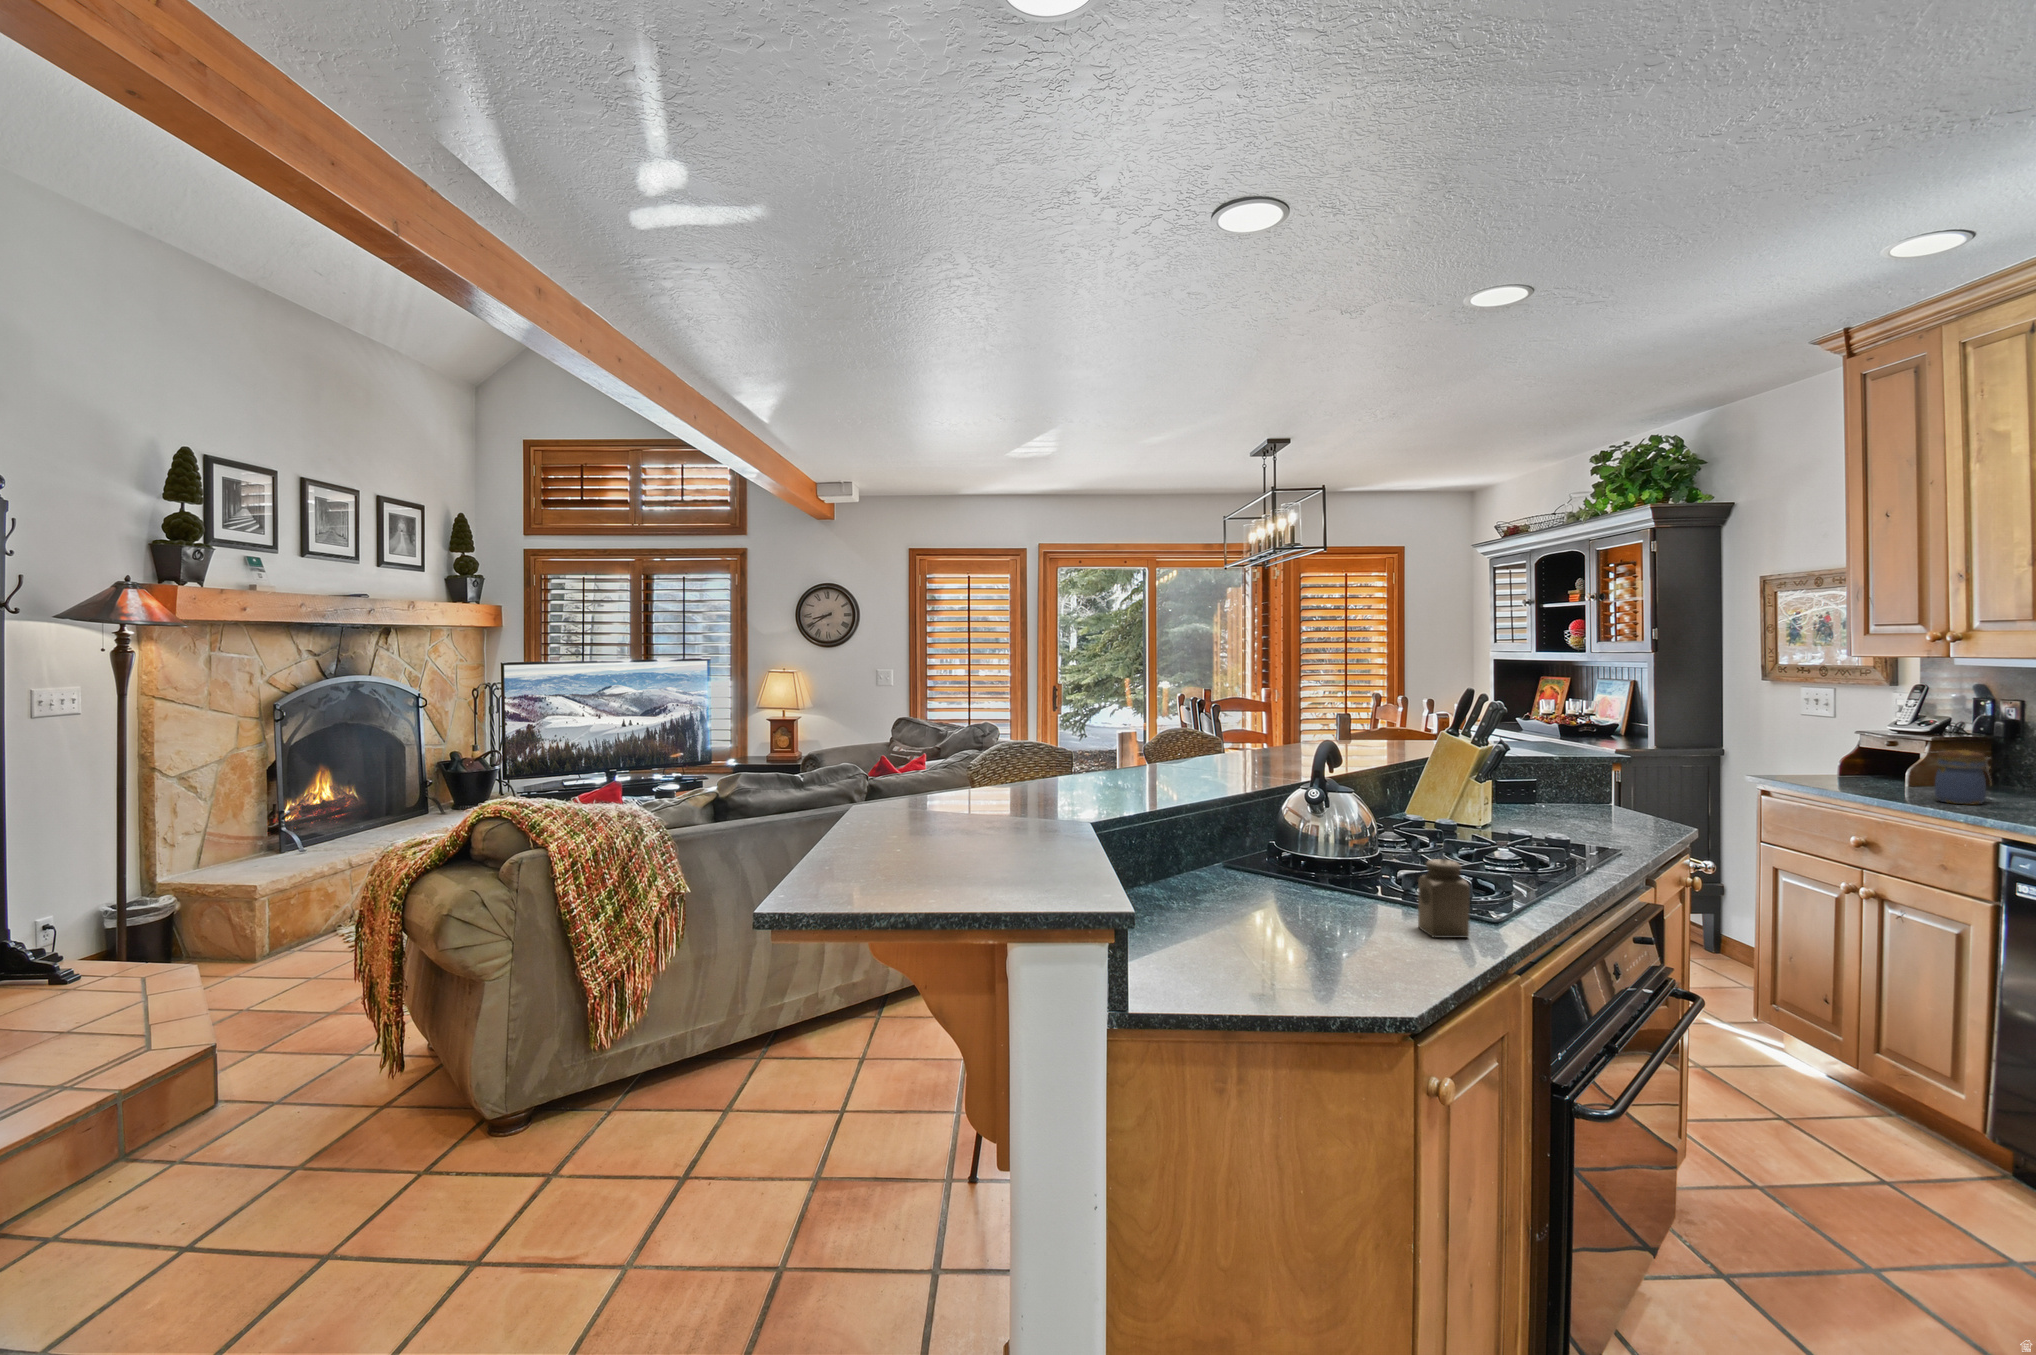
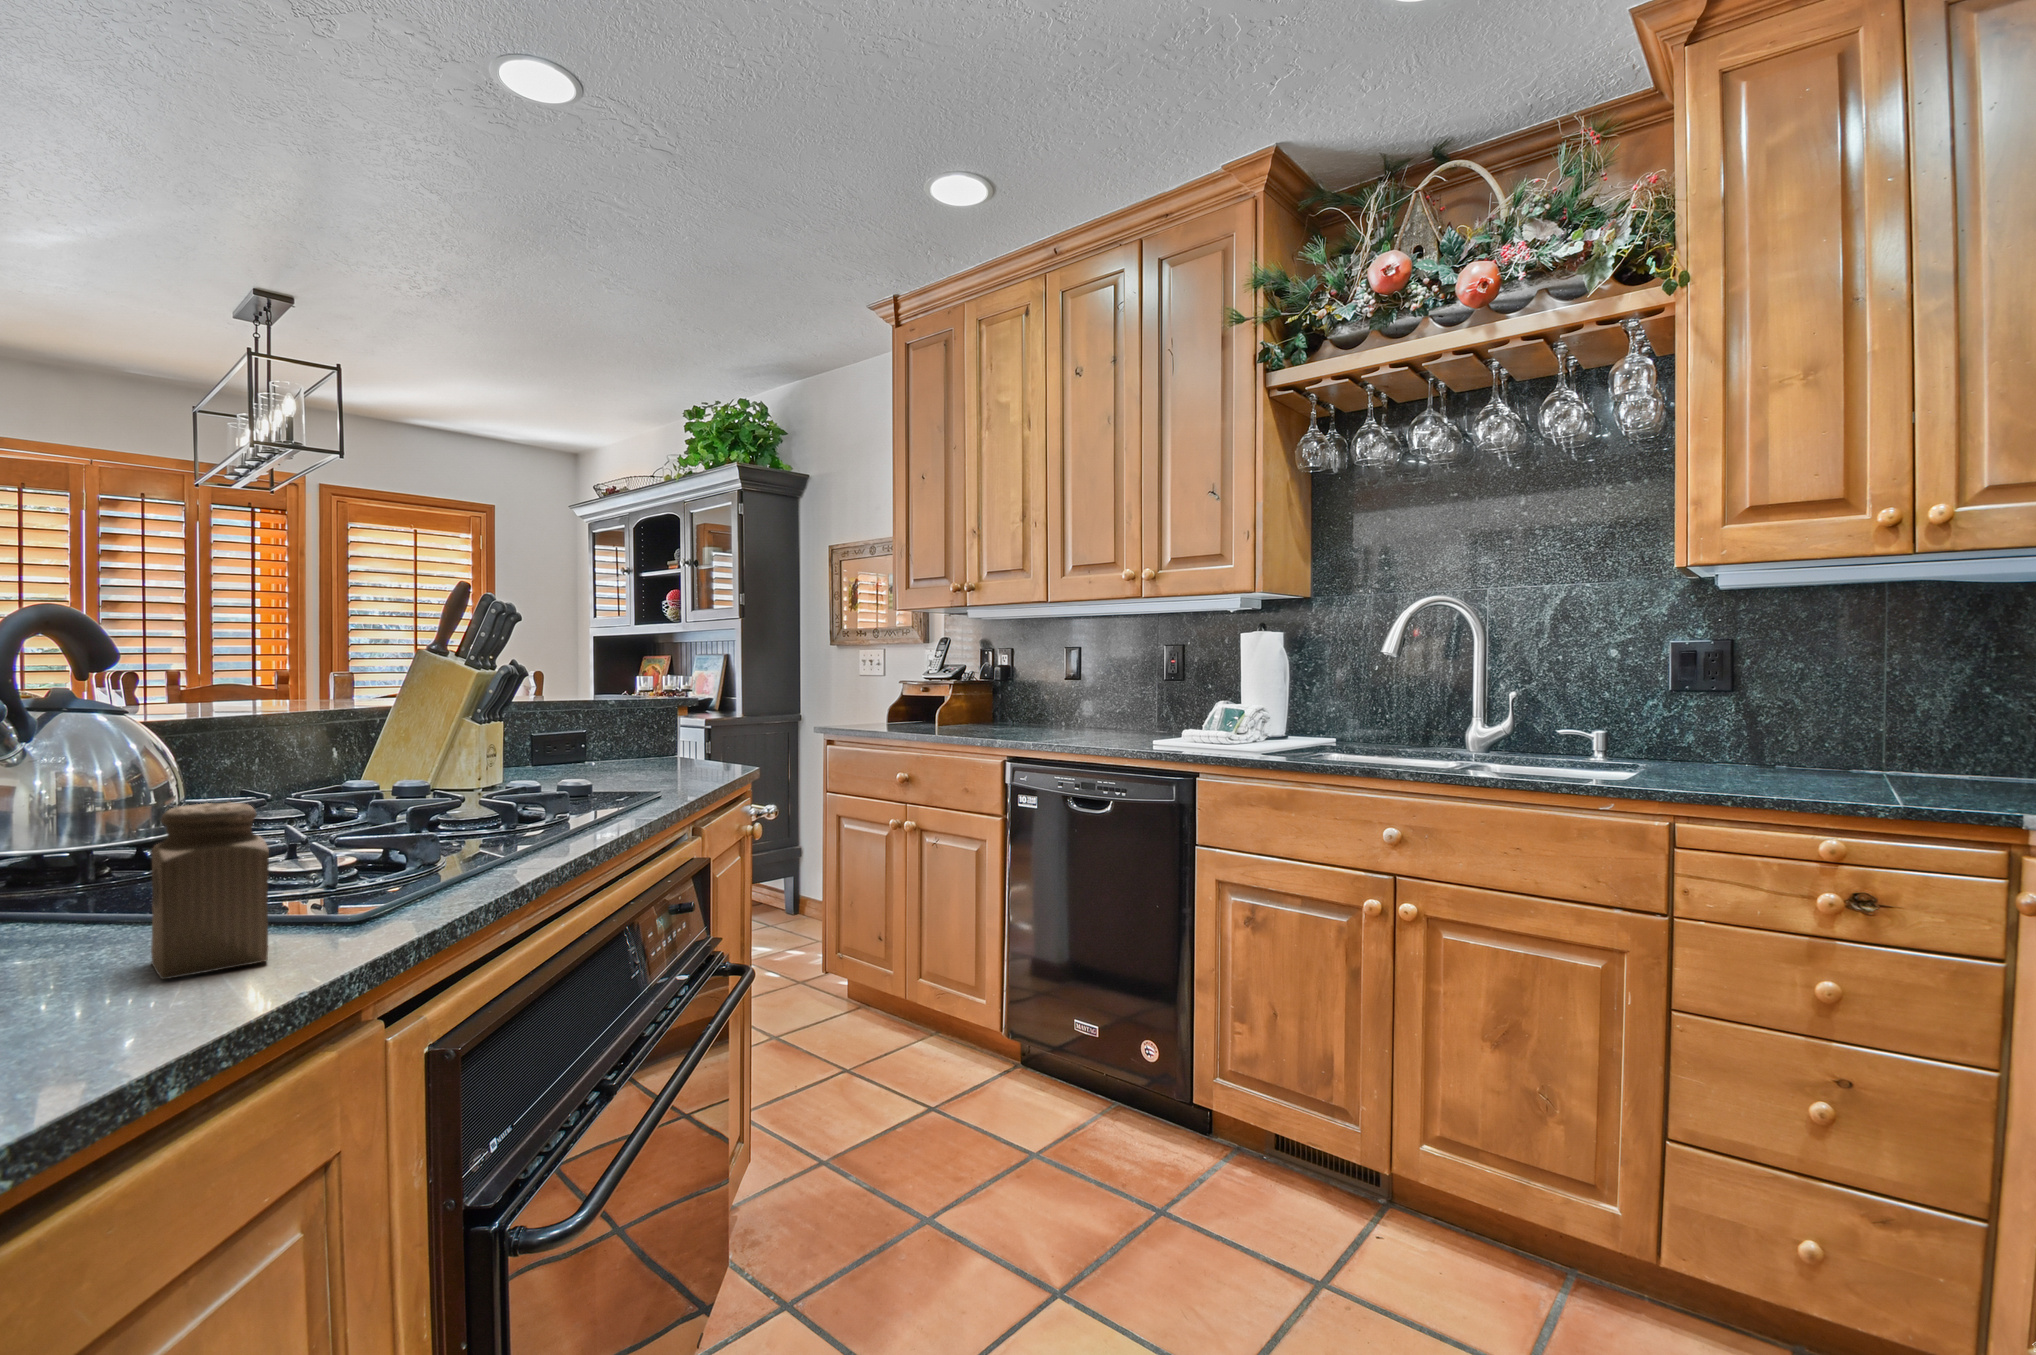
jar: present [1935,750,1991,805] -> none [958,686,996,735]

